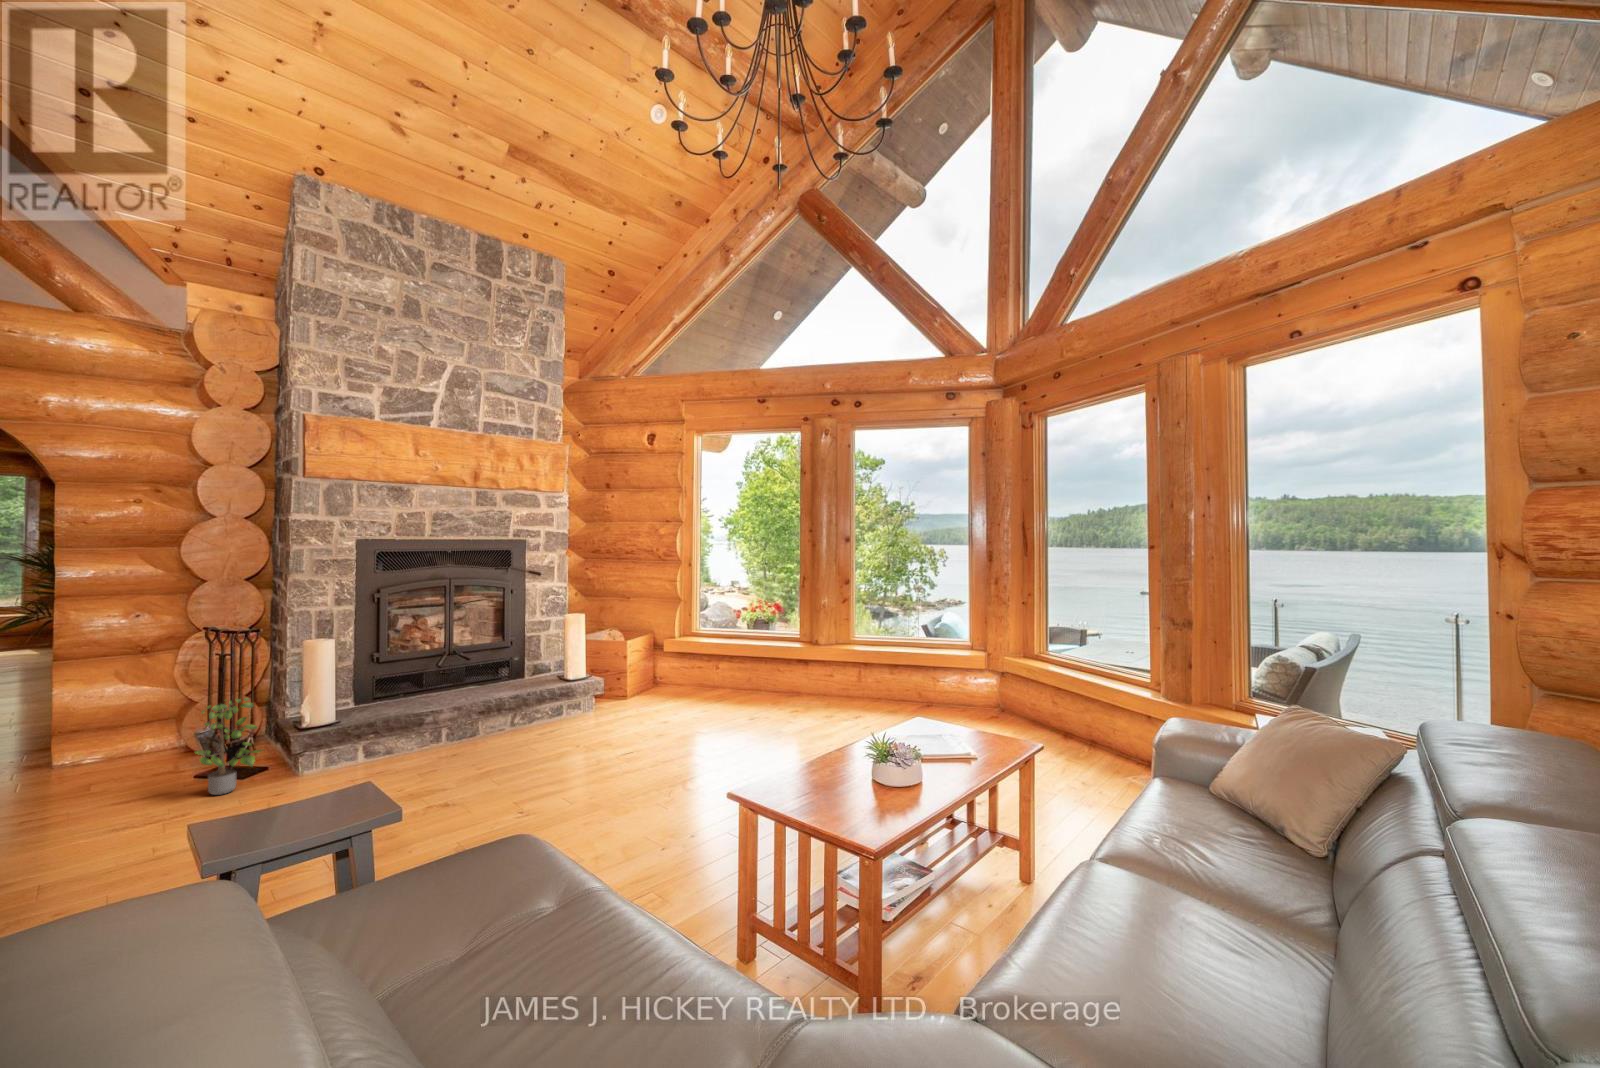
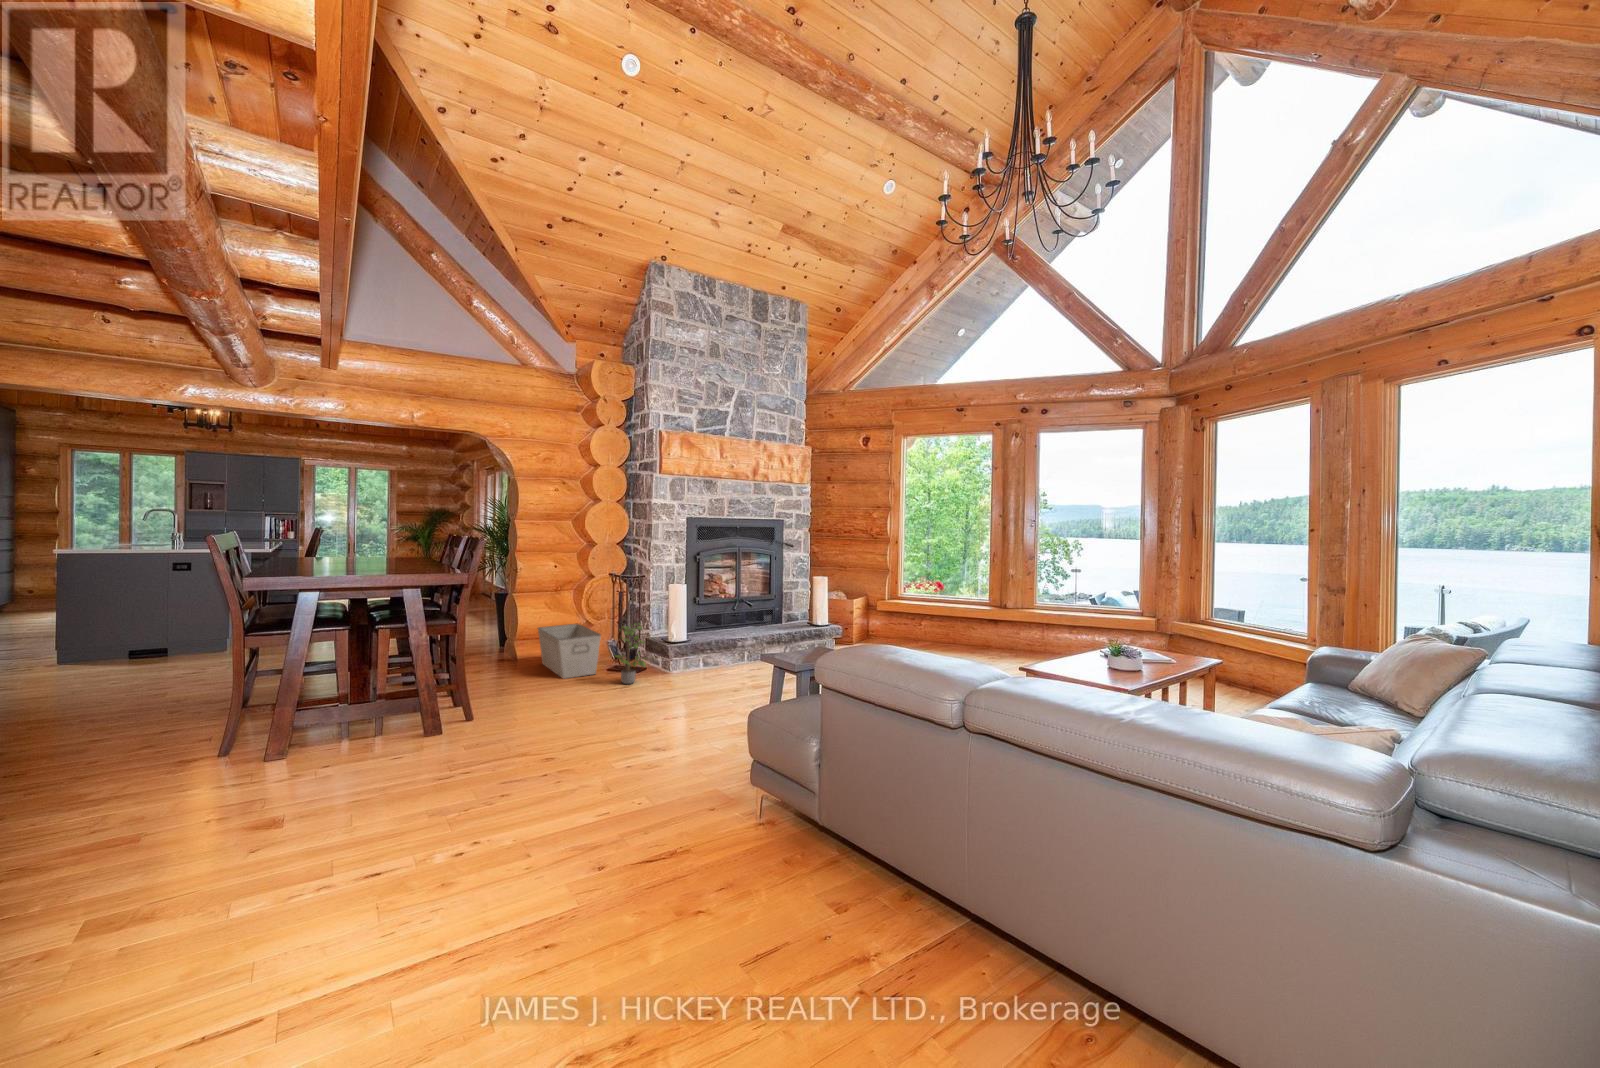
storage bin: none [95,698,193,793] -> present [538,624,601,678]

